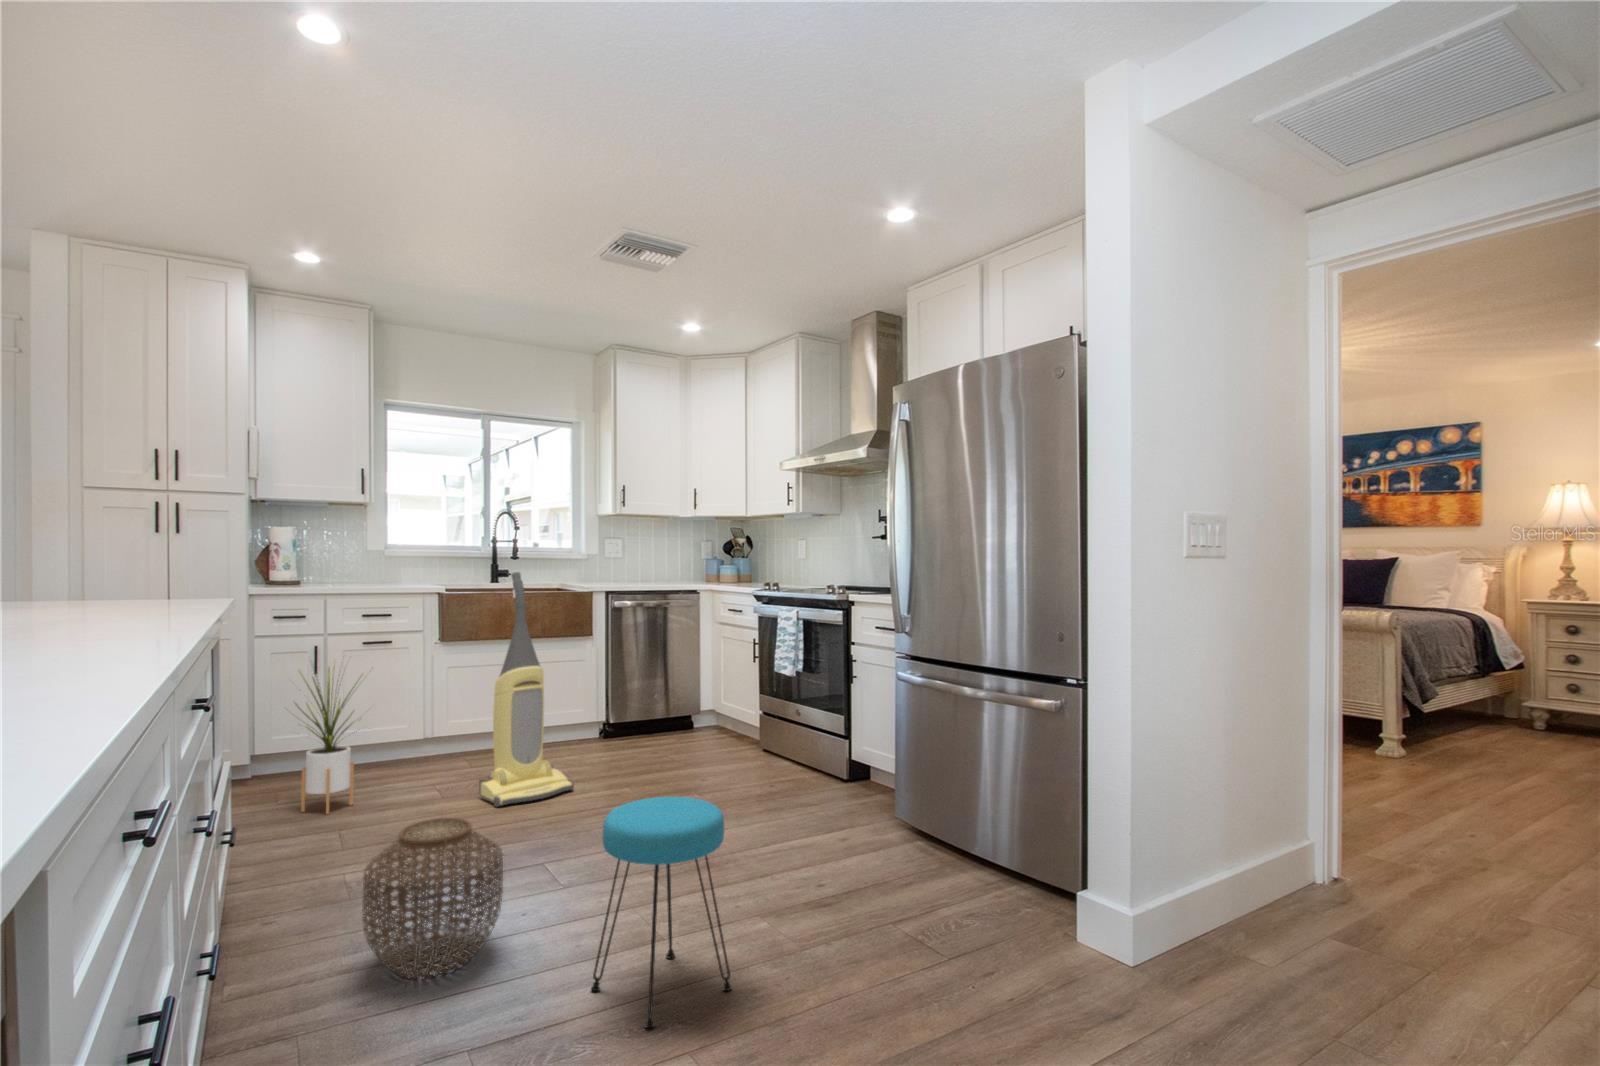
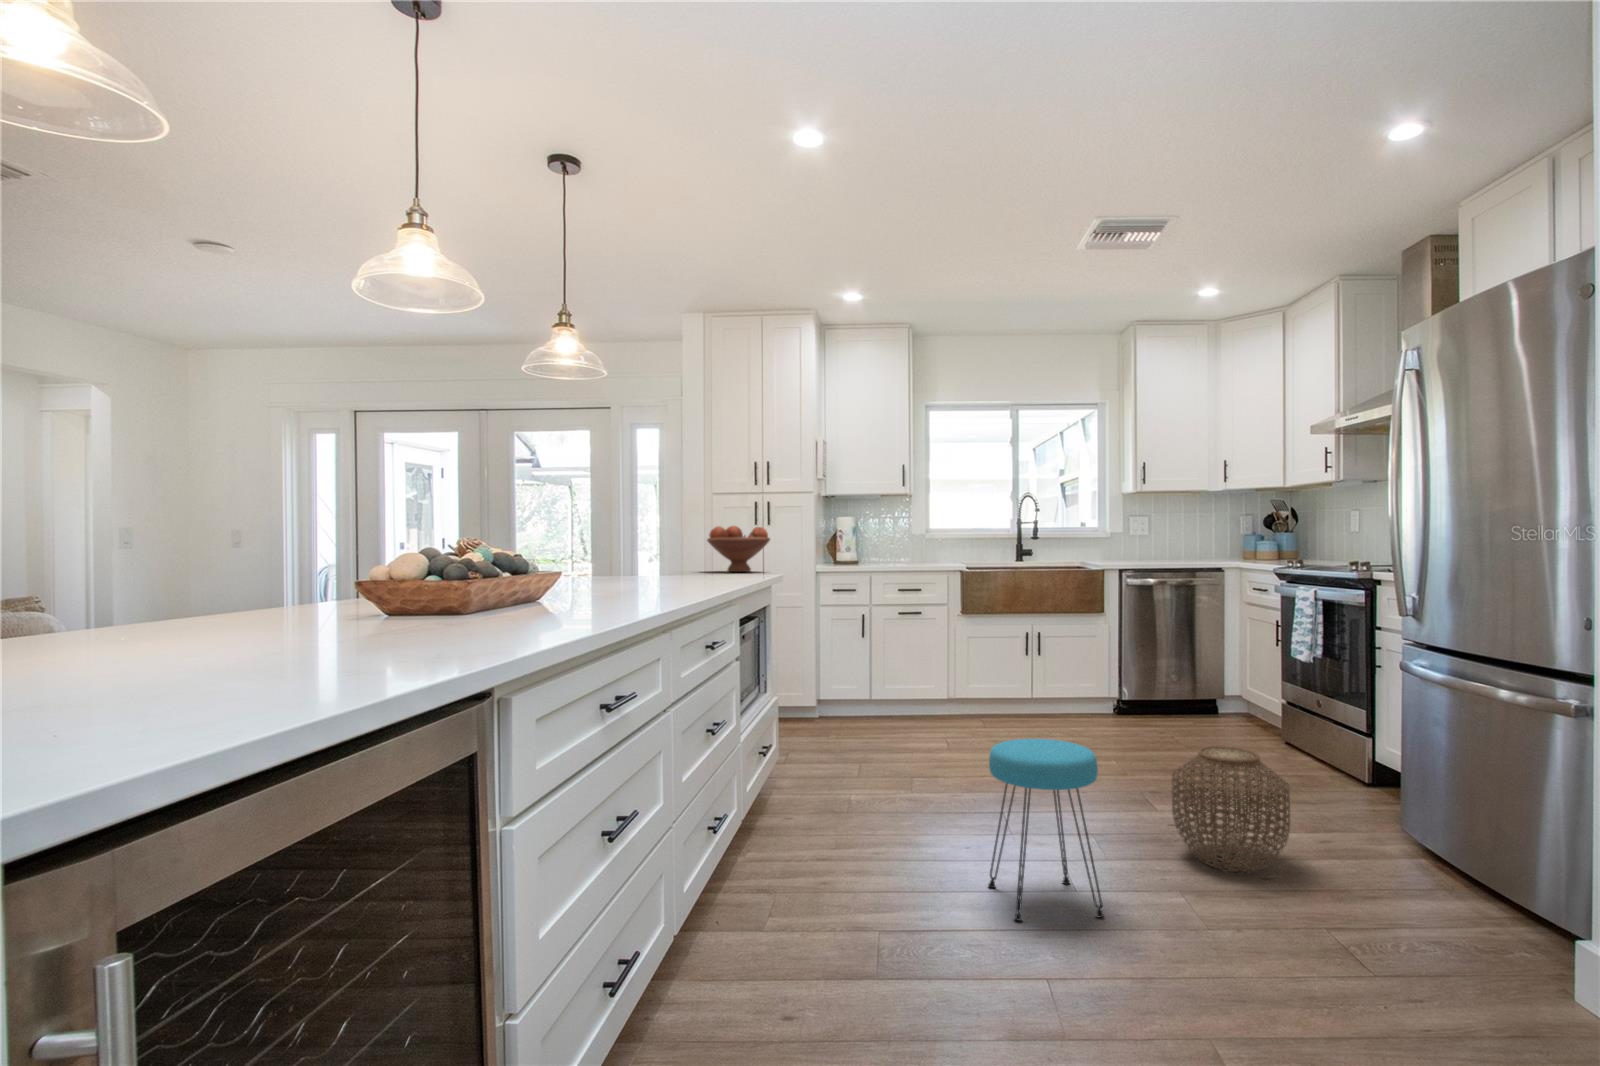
fruit bowl: none [79,537,202,607] -> present [707,526,770,572]
vacuum cleaner: present [479,572,574,807] -> none [979,549,1061,753]
house plant: present [297,666,354,815] -> none [837,614,901,738]
woven basket: present [362,818,503,979] -> present [1172,746,1290,872]

